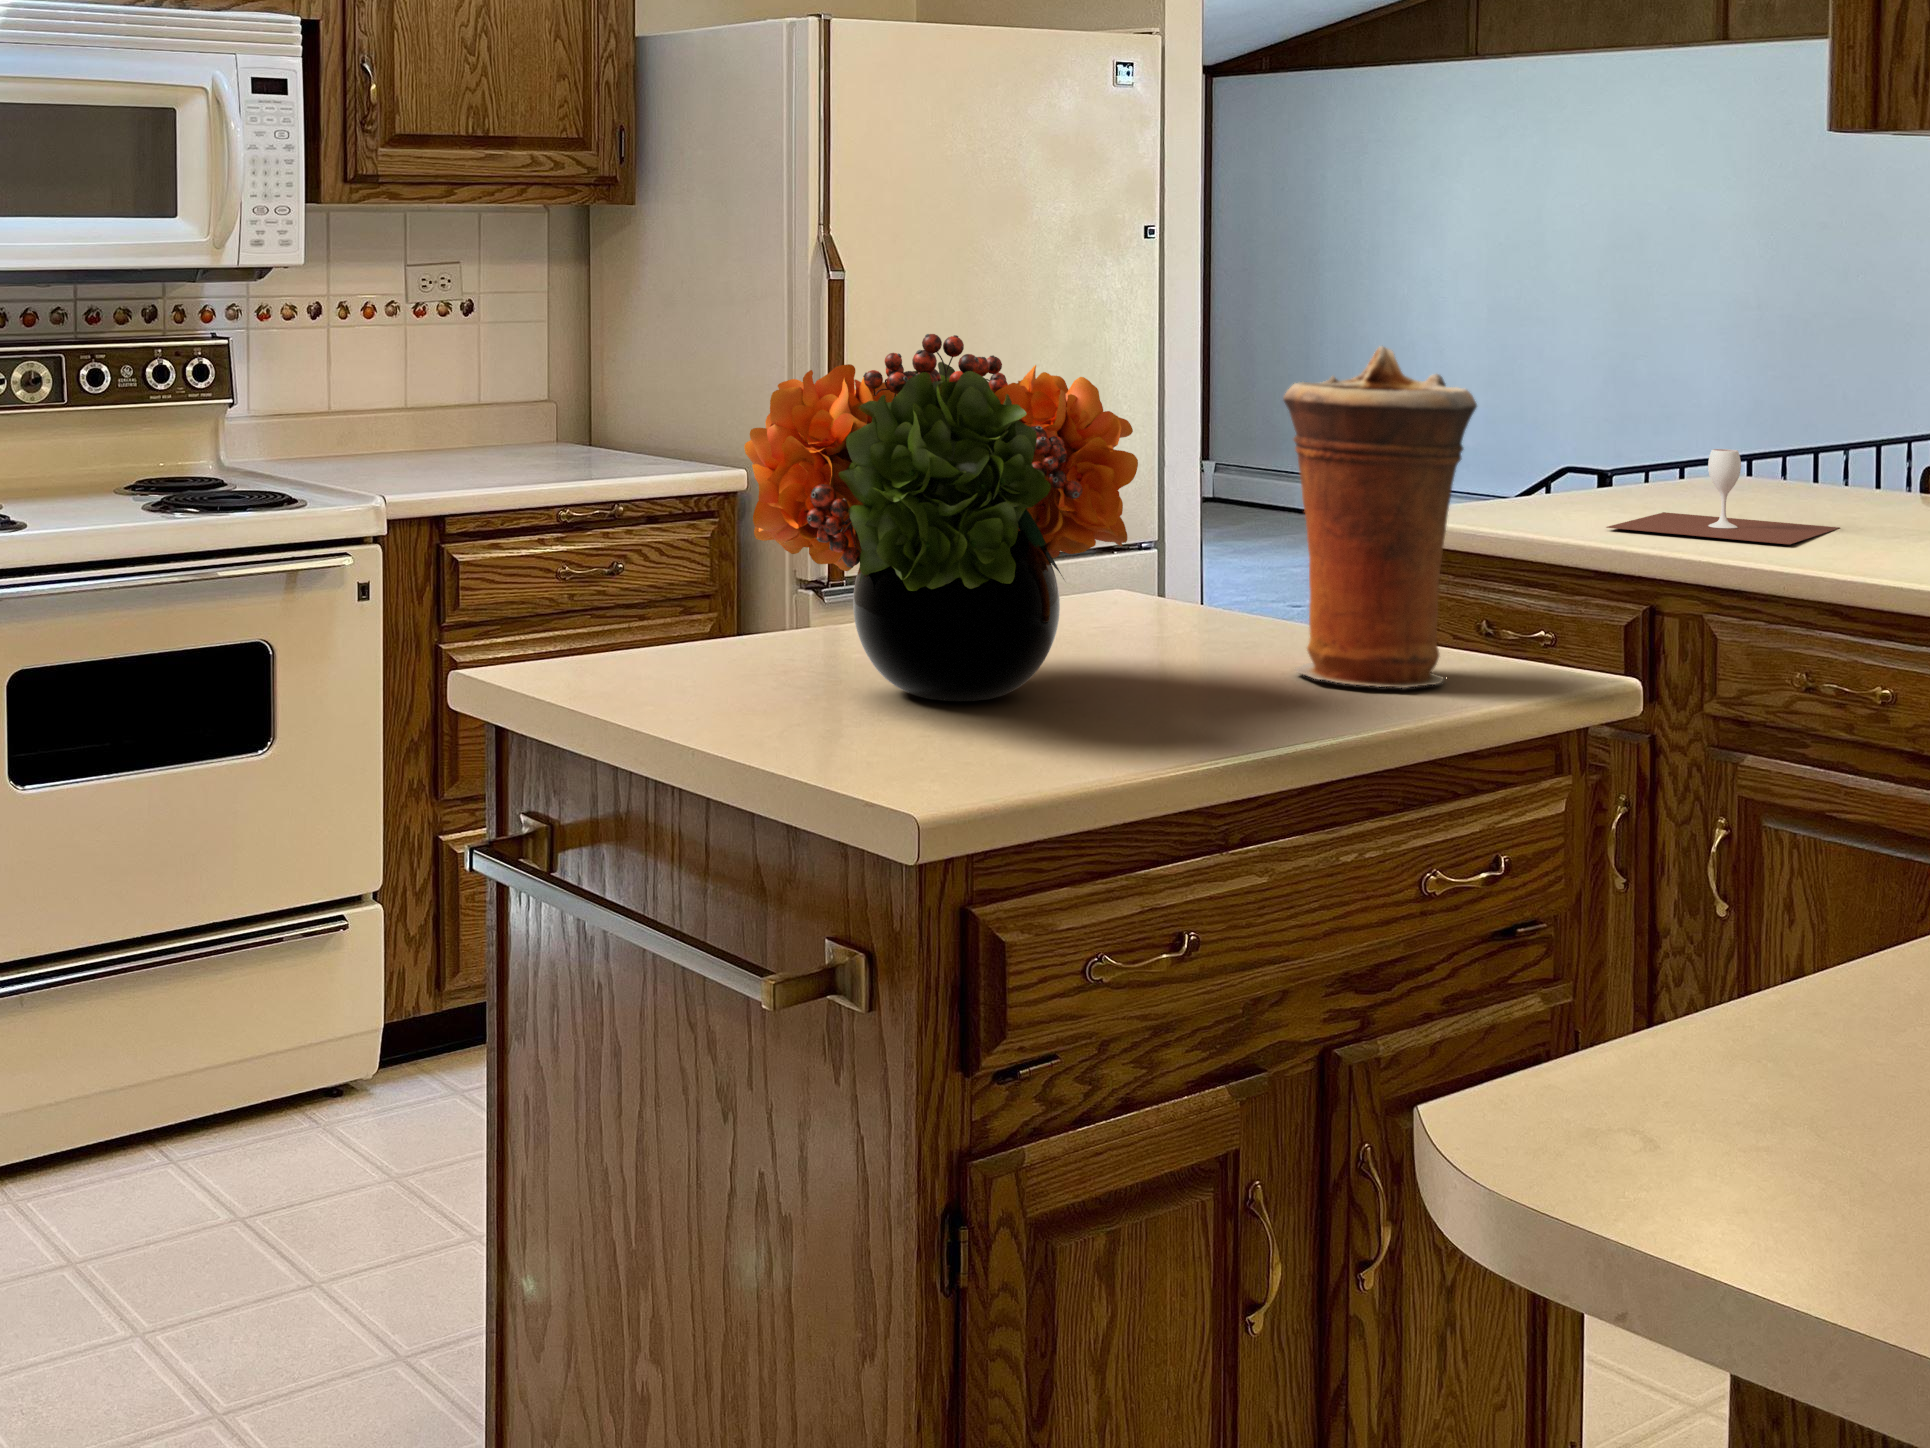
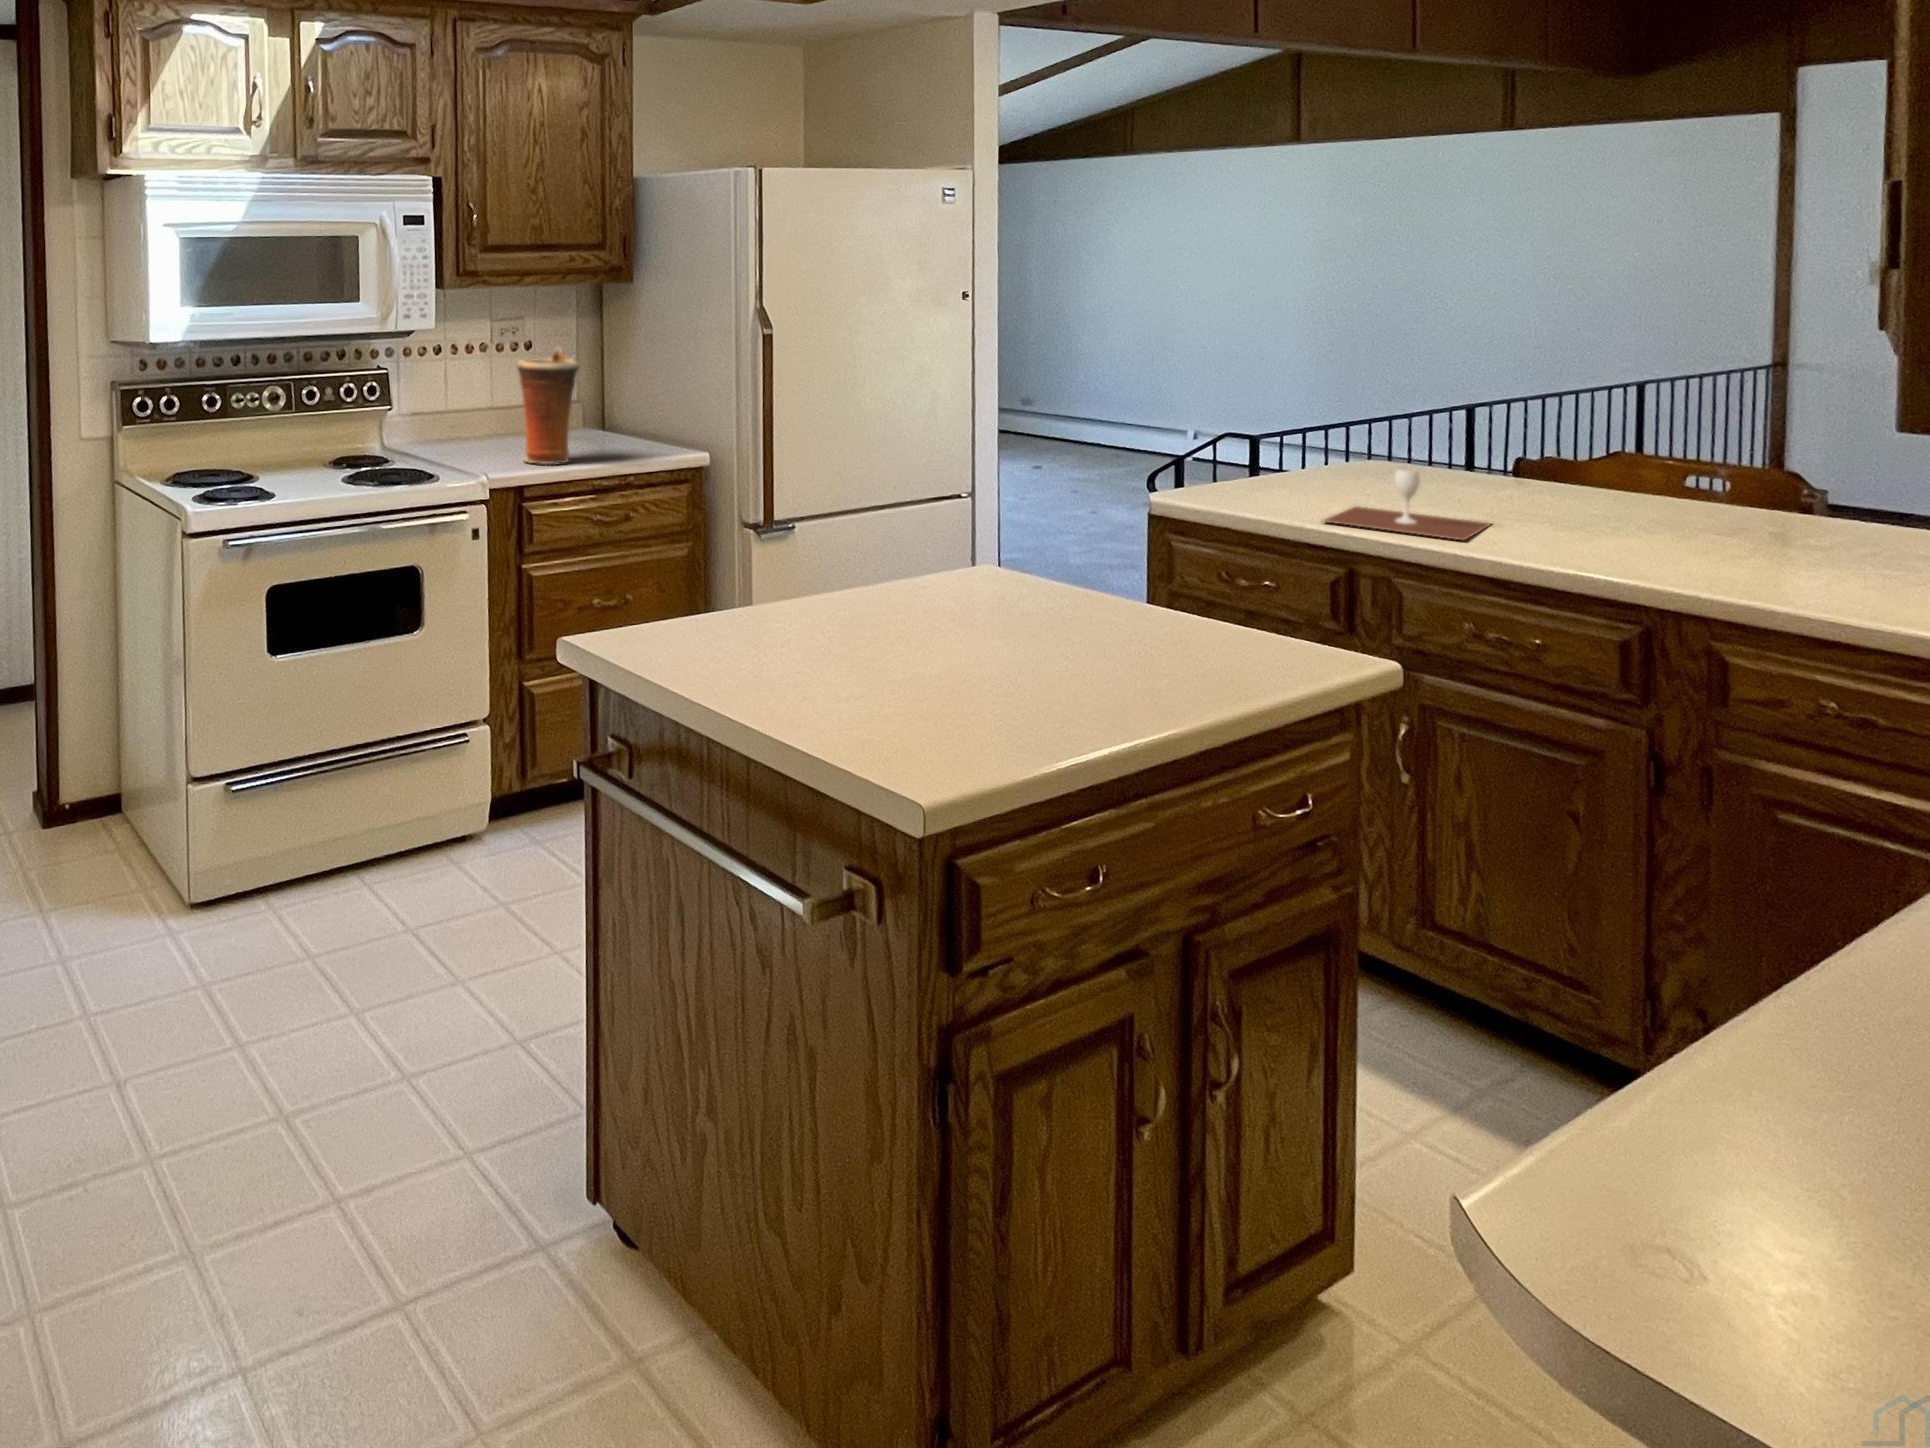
flower arrangement: present [744,334,1138,701] -> none [762,433,1045,683]
vase: present [1283,346,1477,688] -> present [517,347,579,464]

